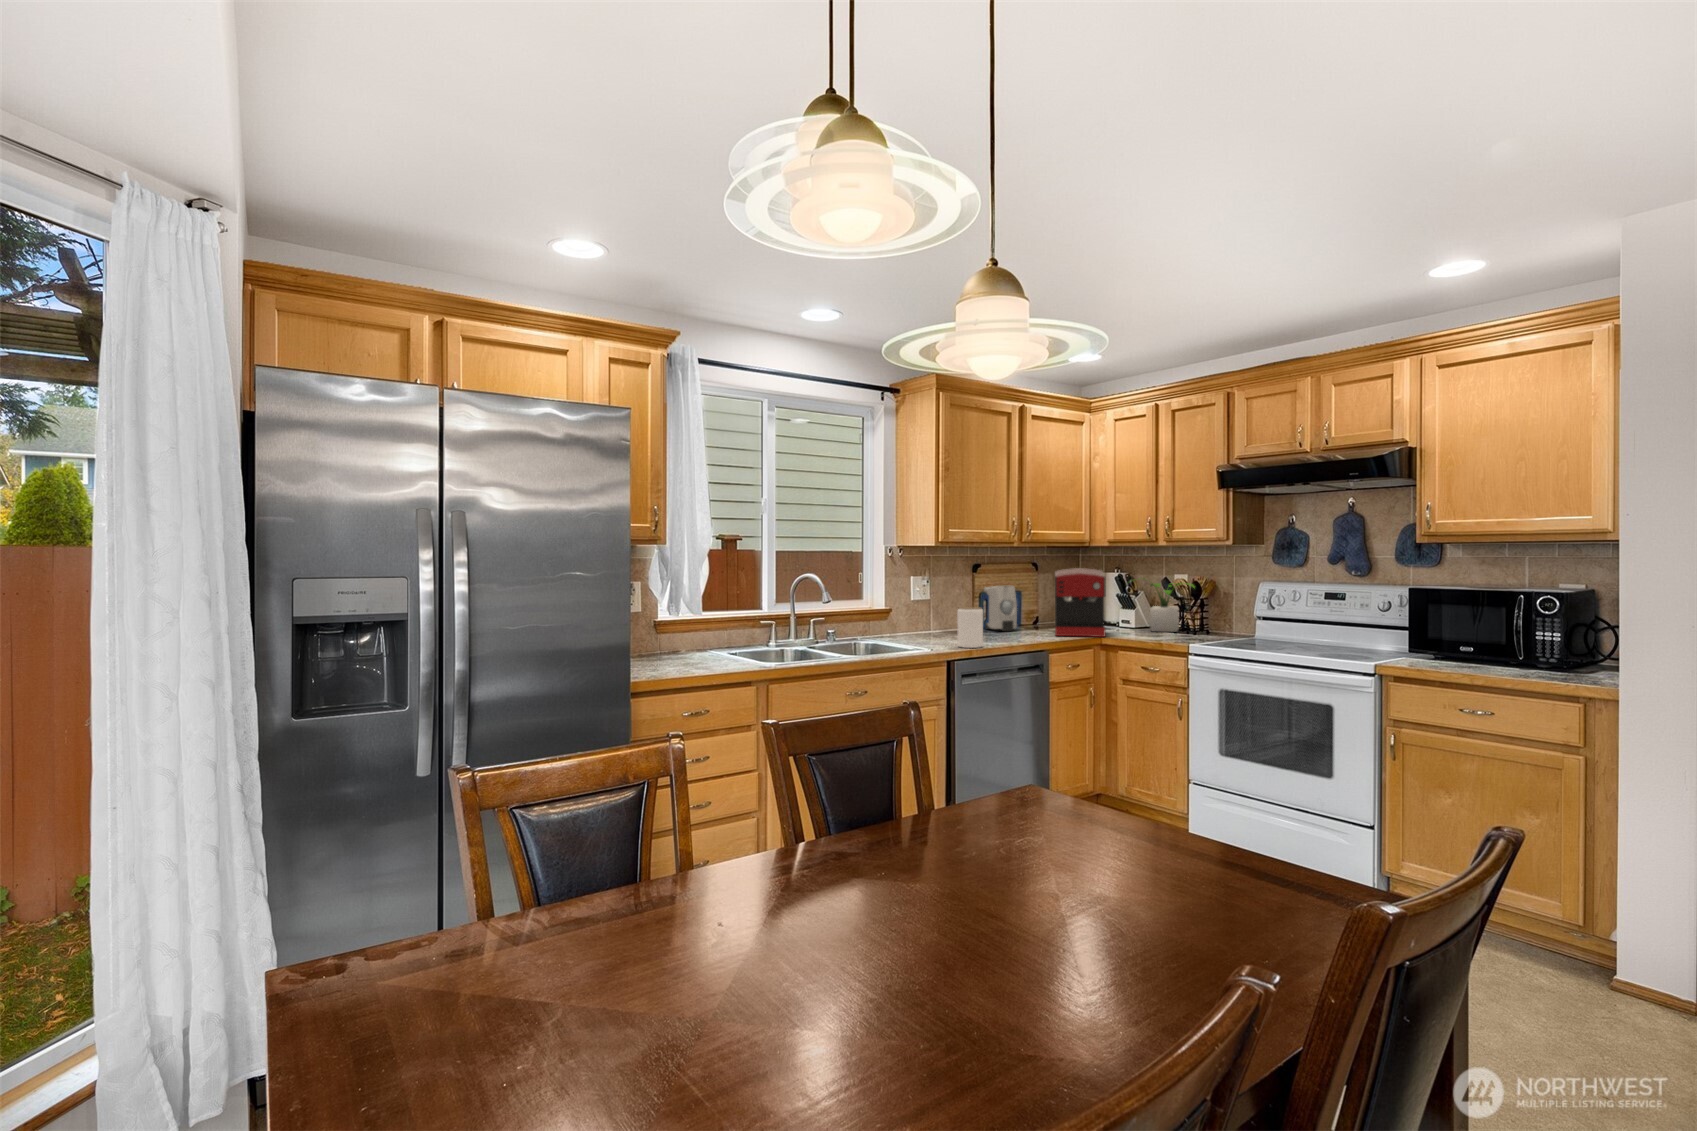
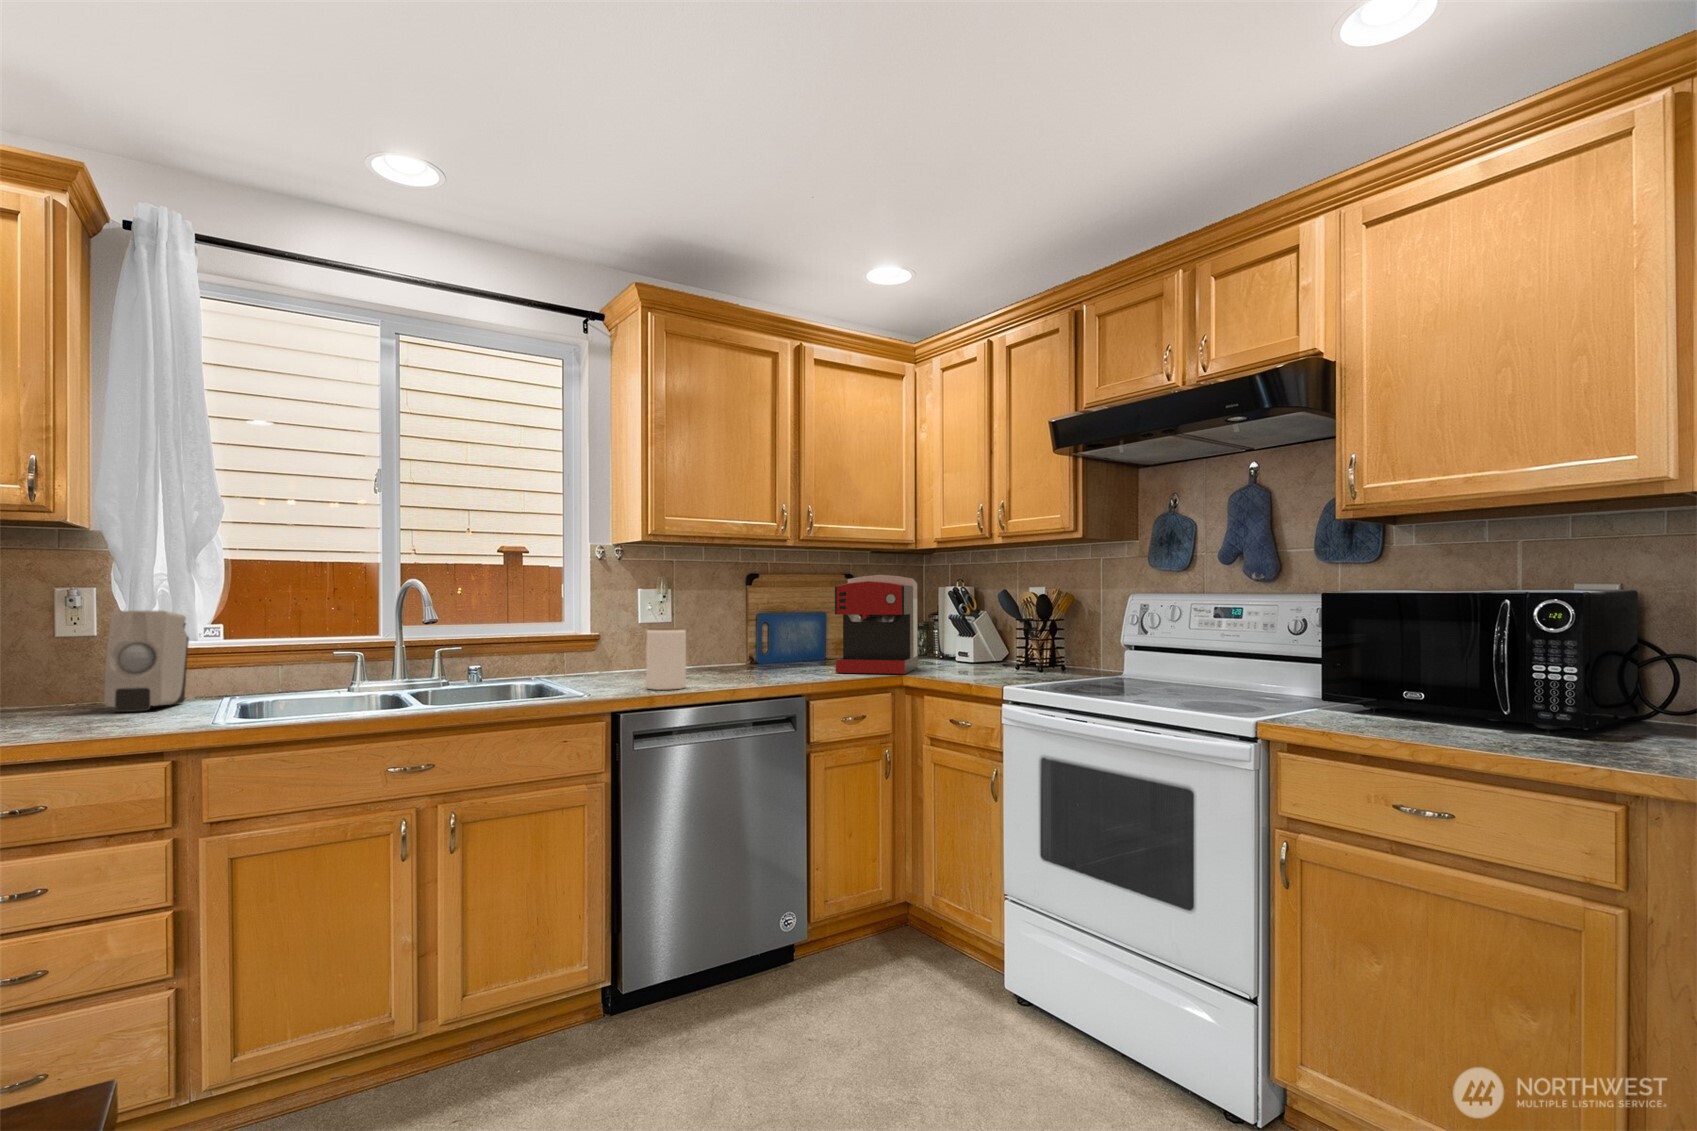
potted plant: present [1150,583,1195,632] -> none [954,590,1046,668]
soap dispenser: present [984,586,1017,631] -> present [104,611,189,712]

